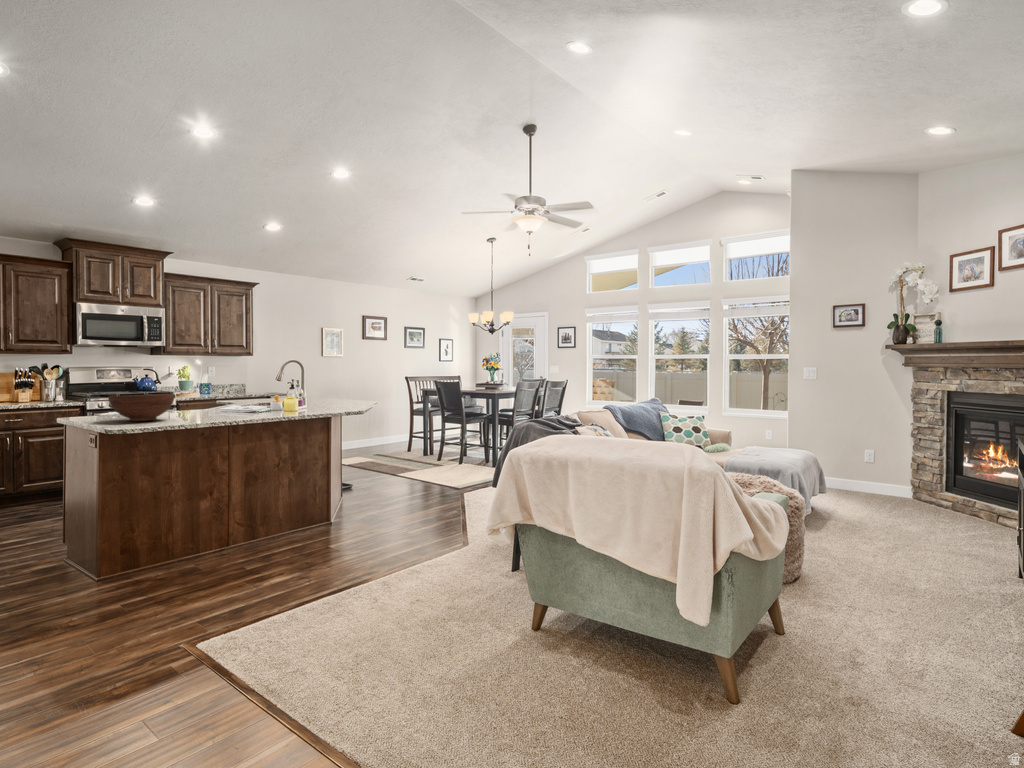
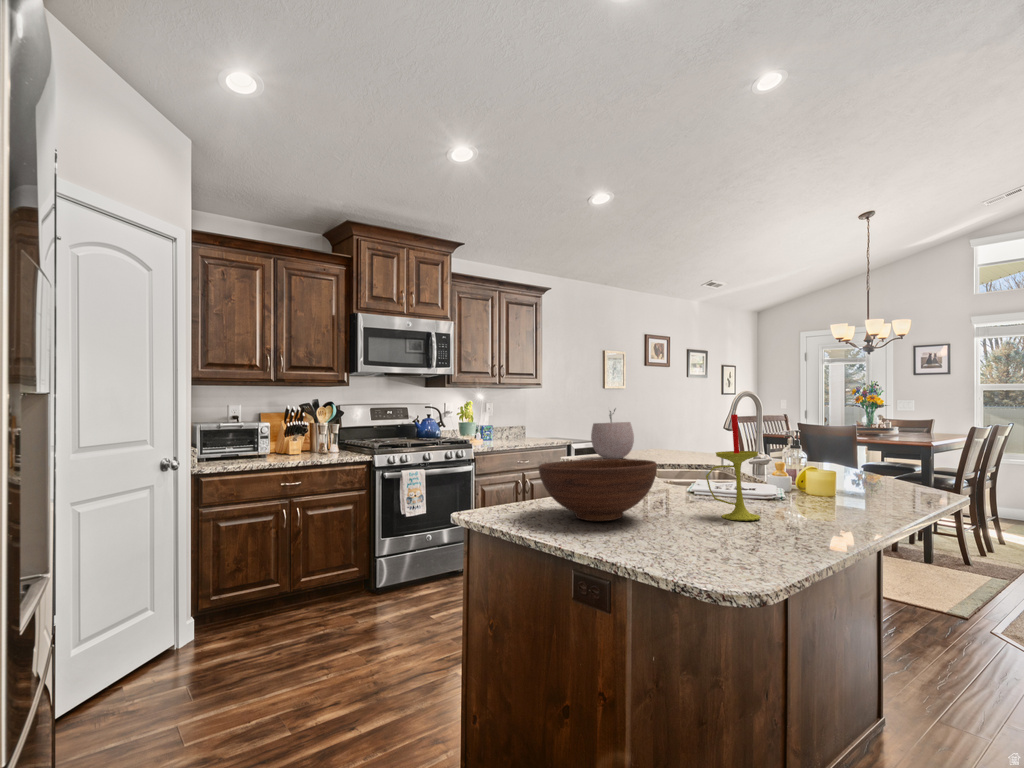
plant pot: none [236,369,265,402] -> present [591,409,634,459]
candle: none [204,370,229,420] -> present [706,414,761,520]

